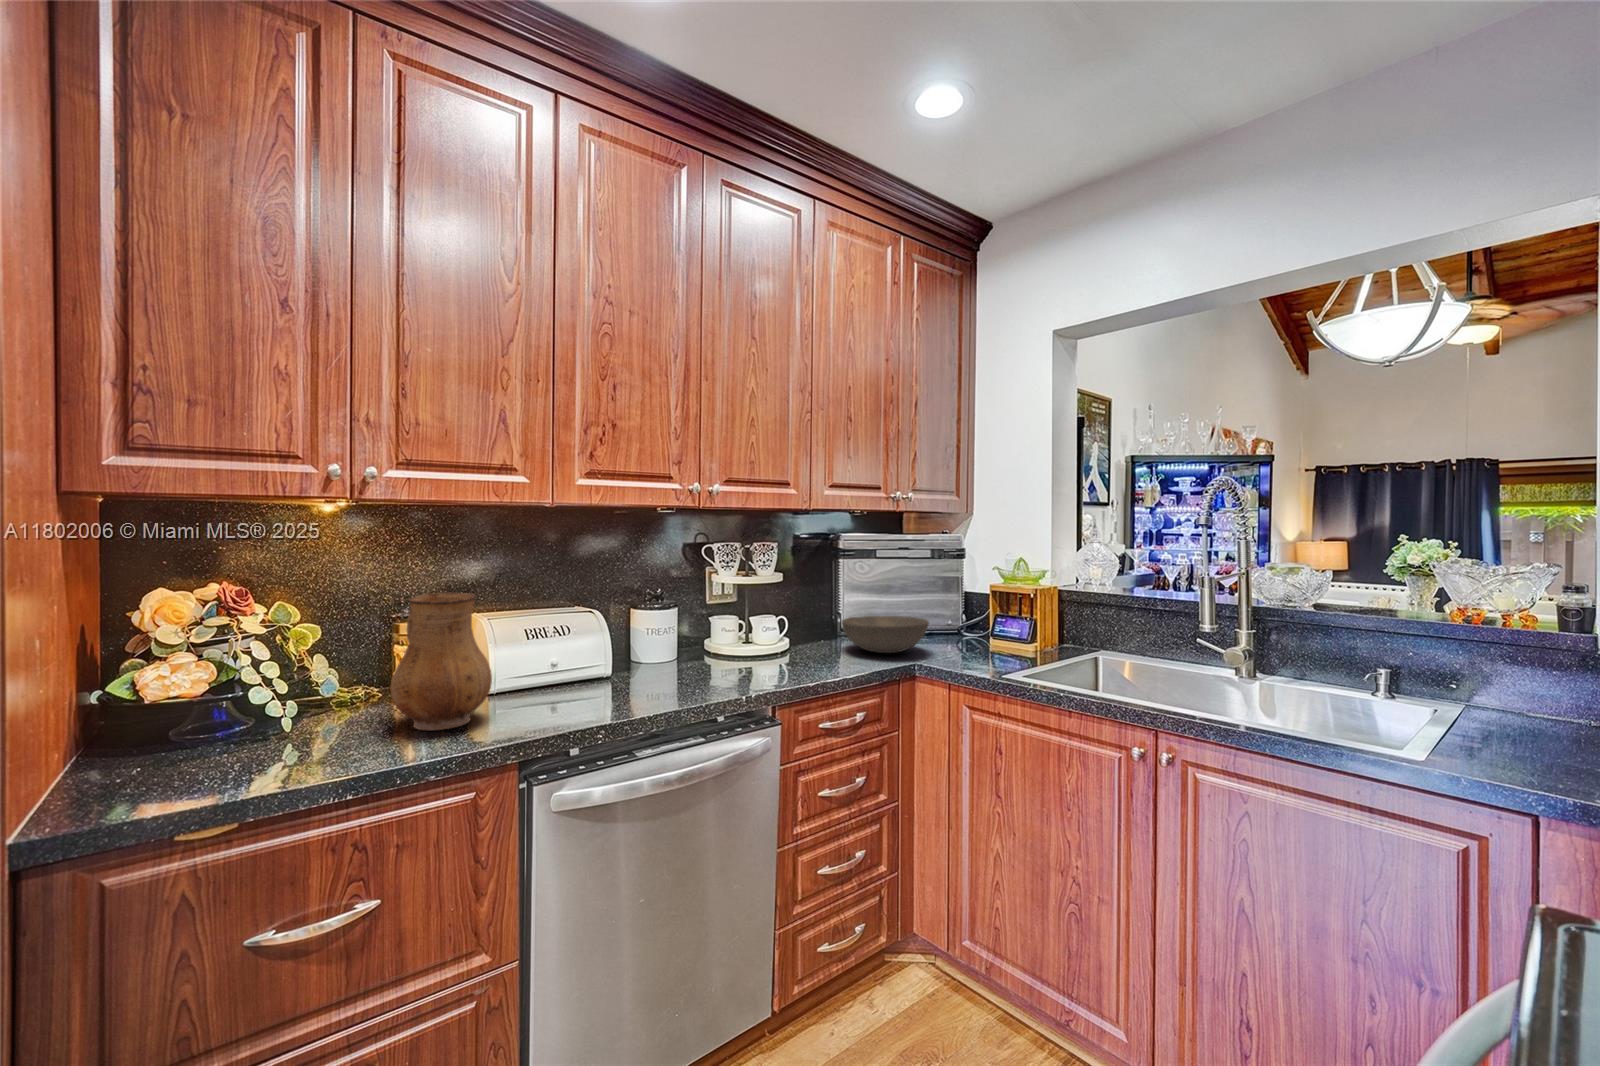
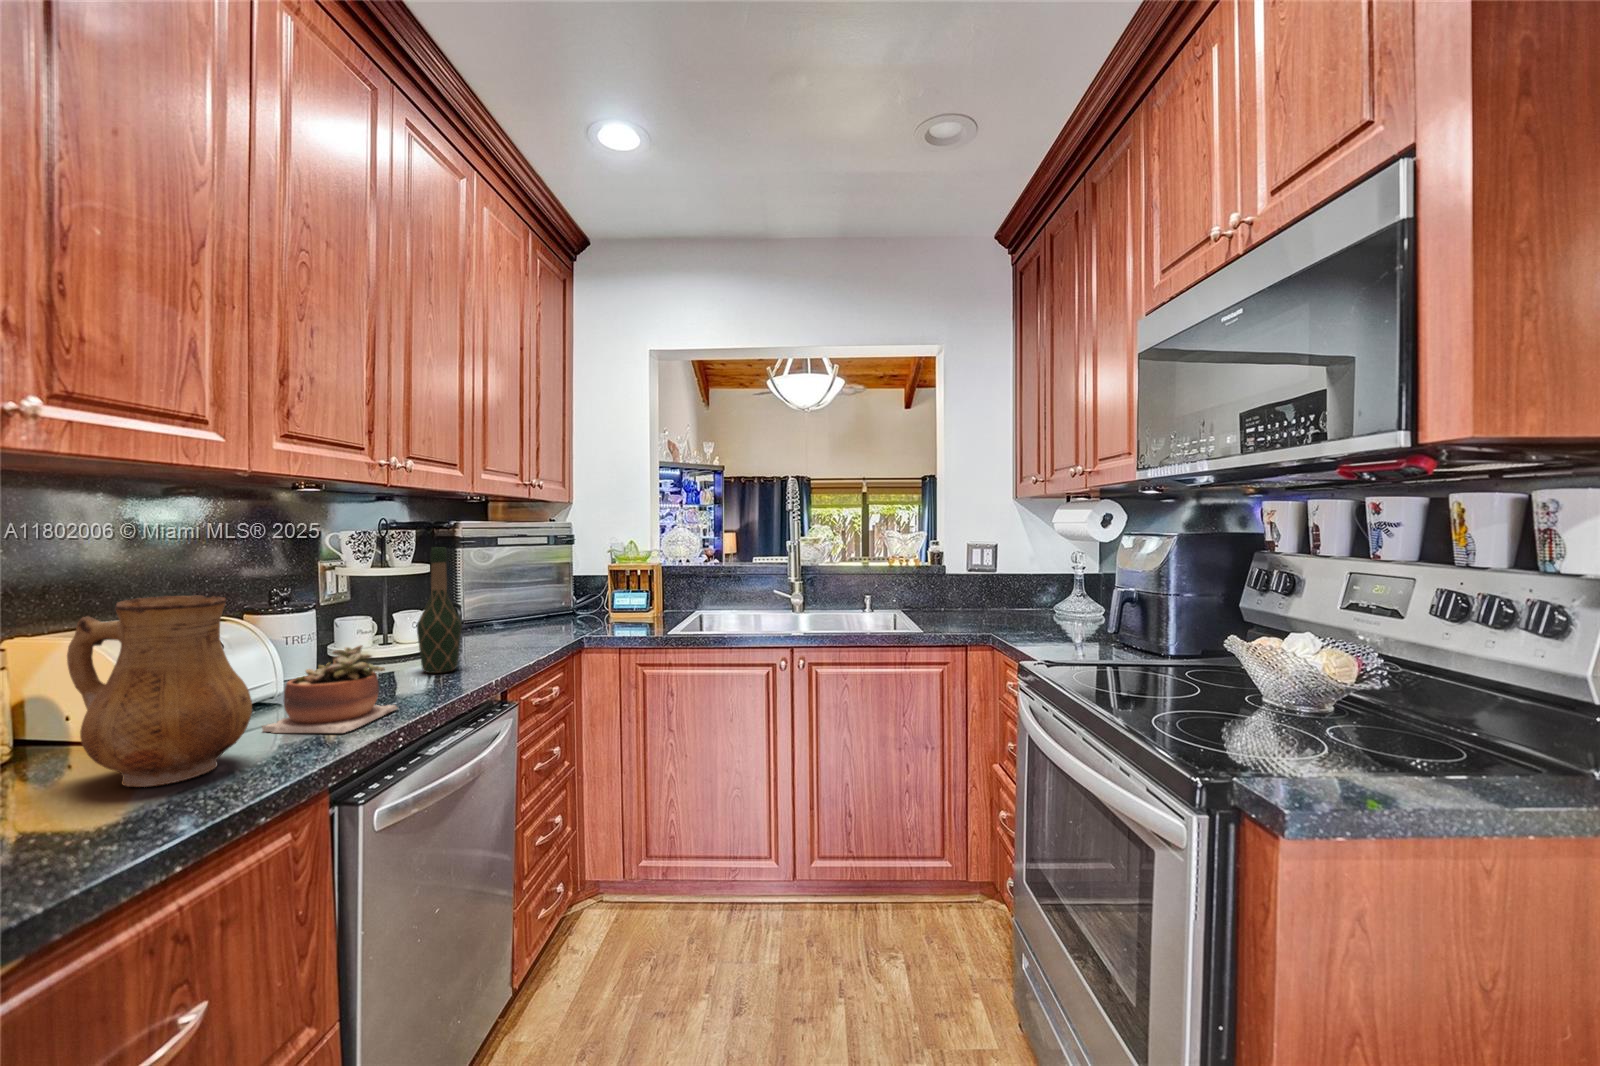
wine bottle: none [708,558,746,678] -> present [417,547,462,673]
bowl: present [842,616,929,653] -> none [501,600,588,634]
succulent plant: none [535,645,629,719] -> present [262,645,397,733]

